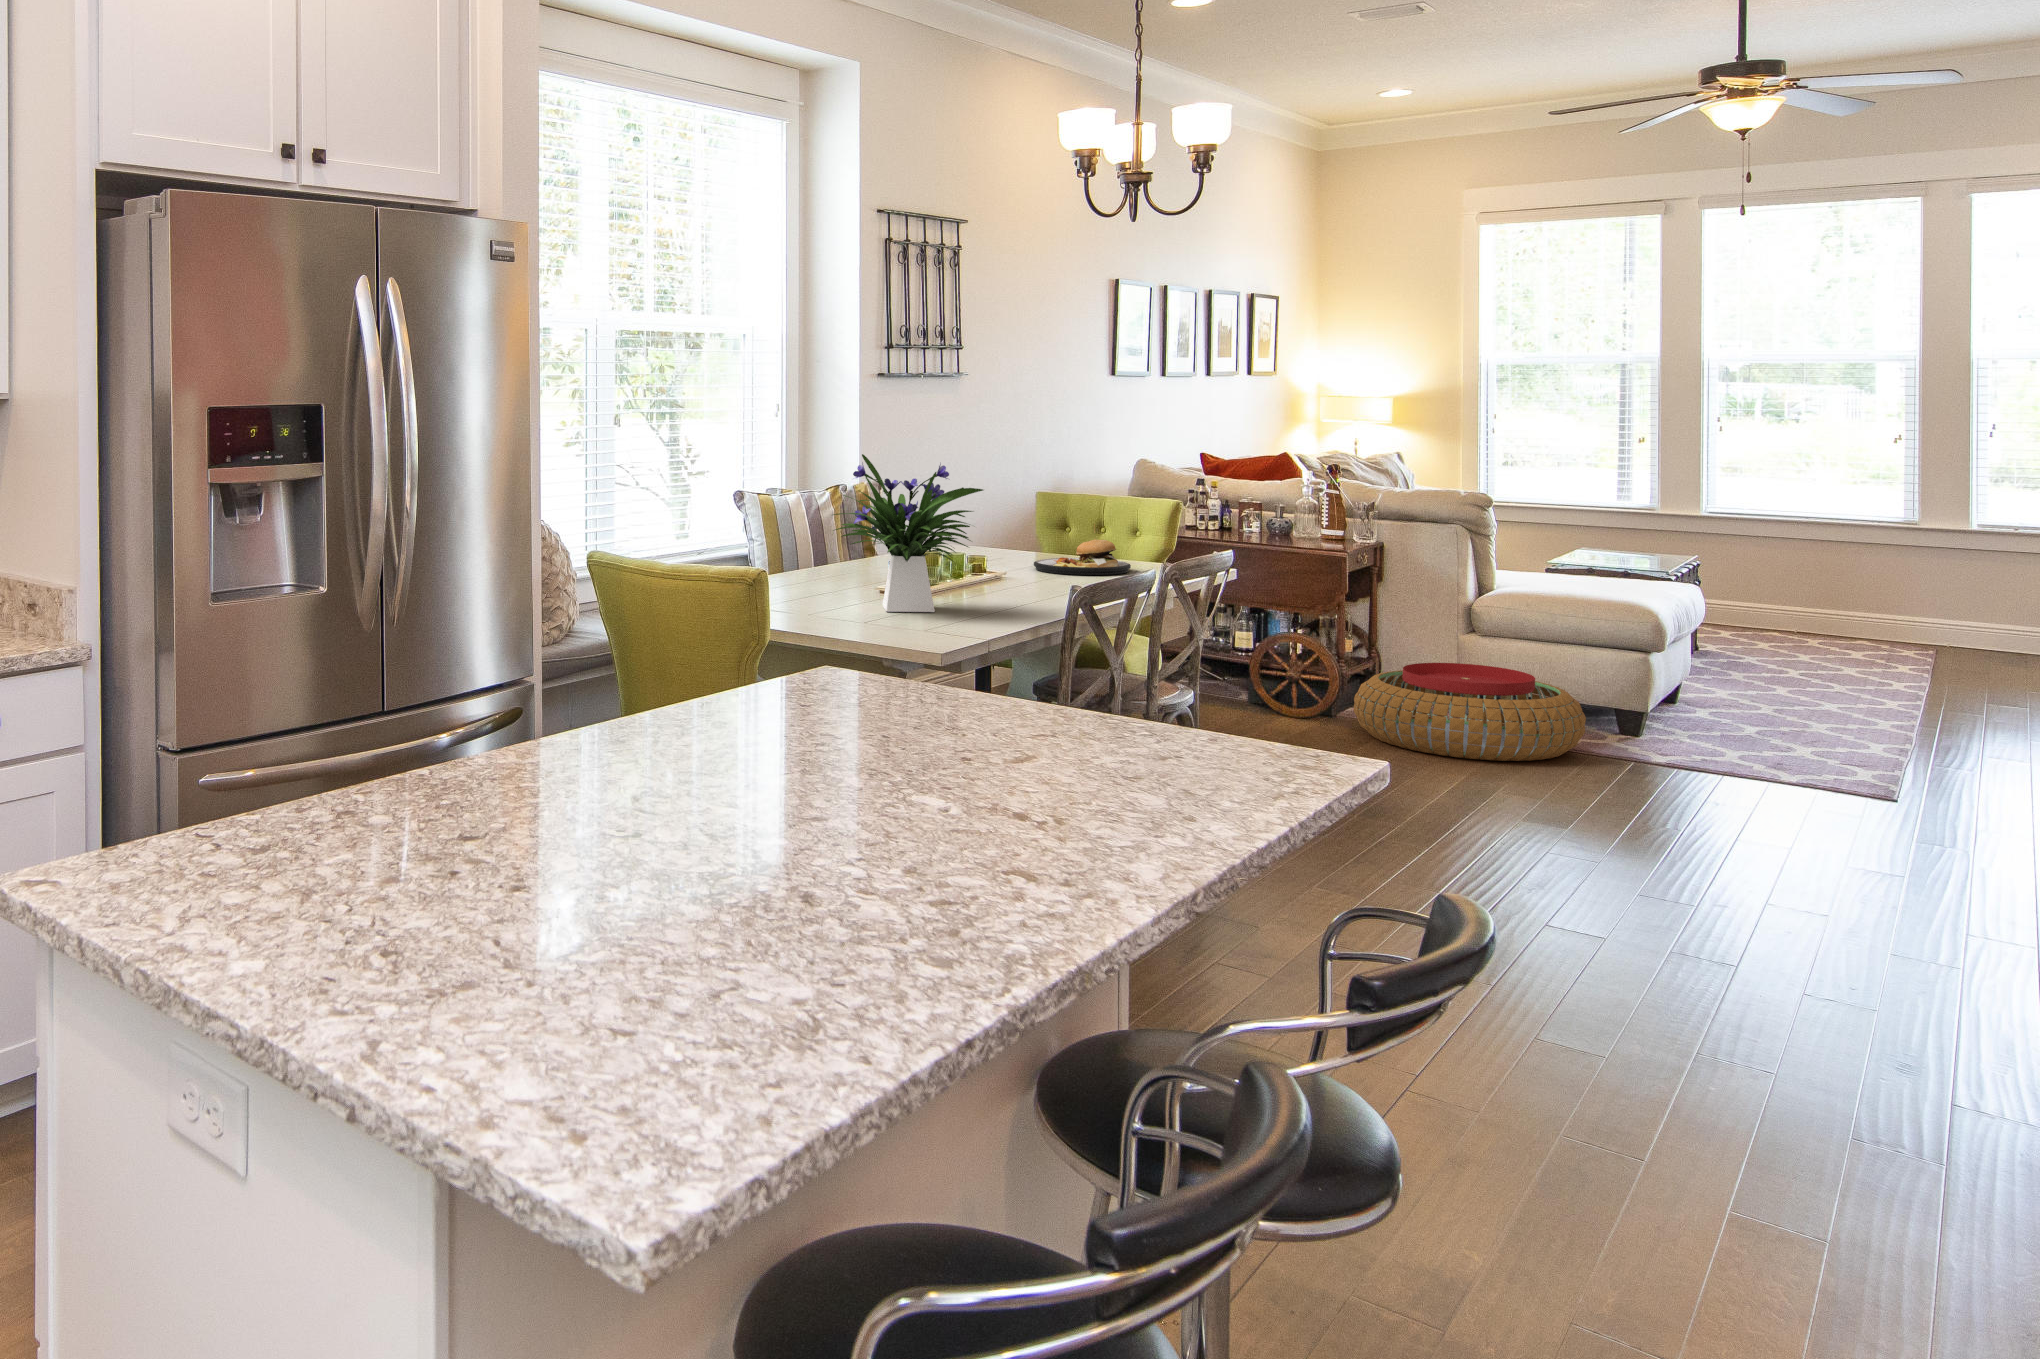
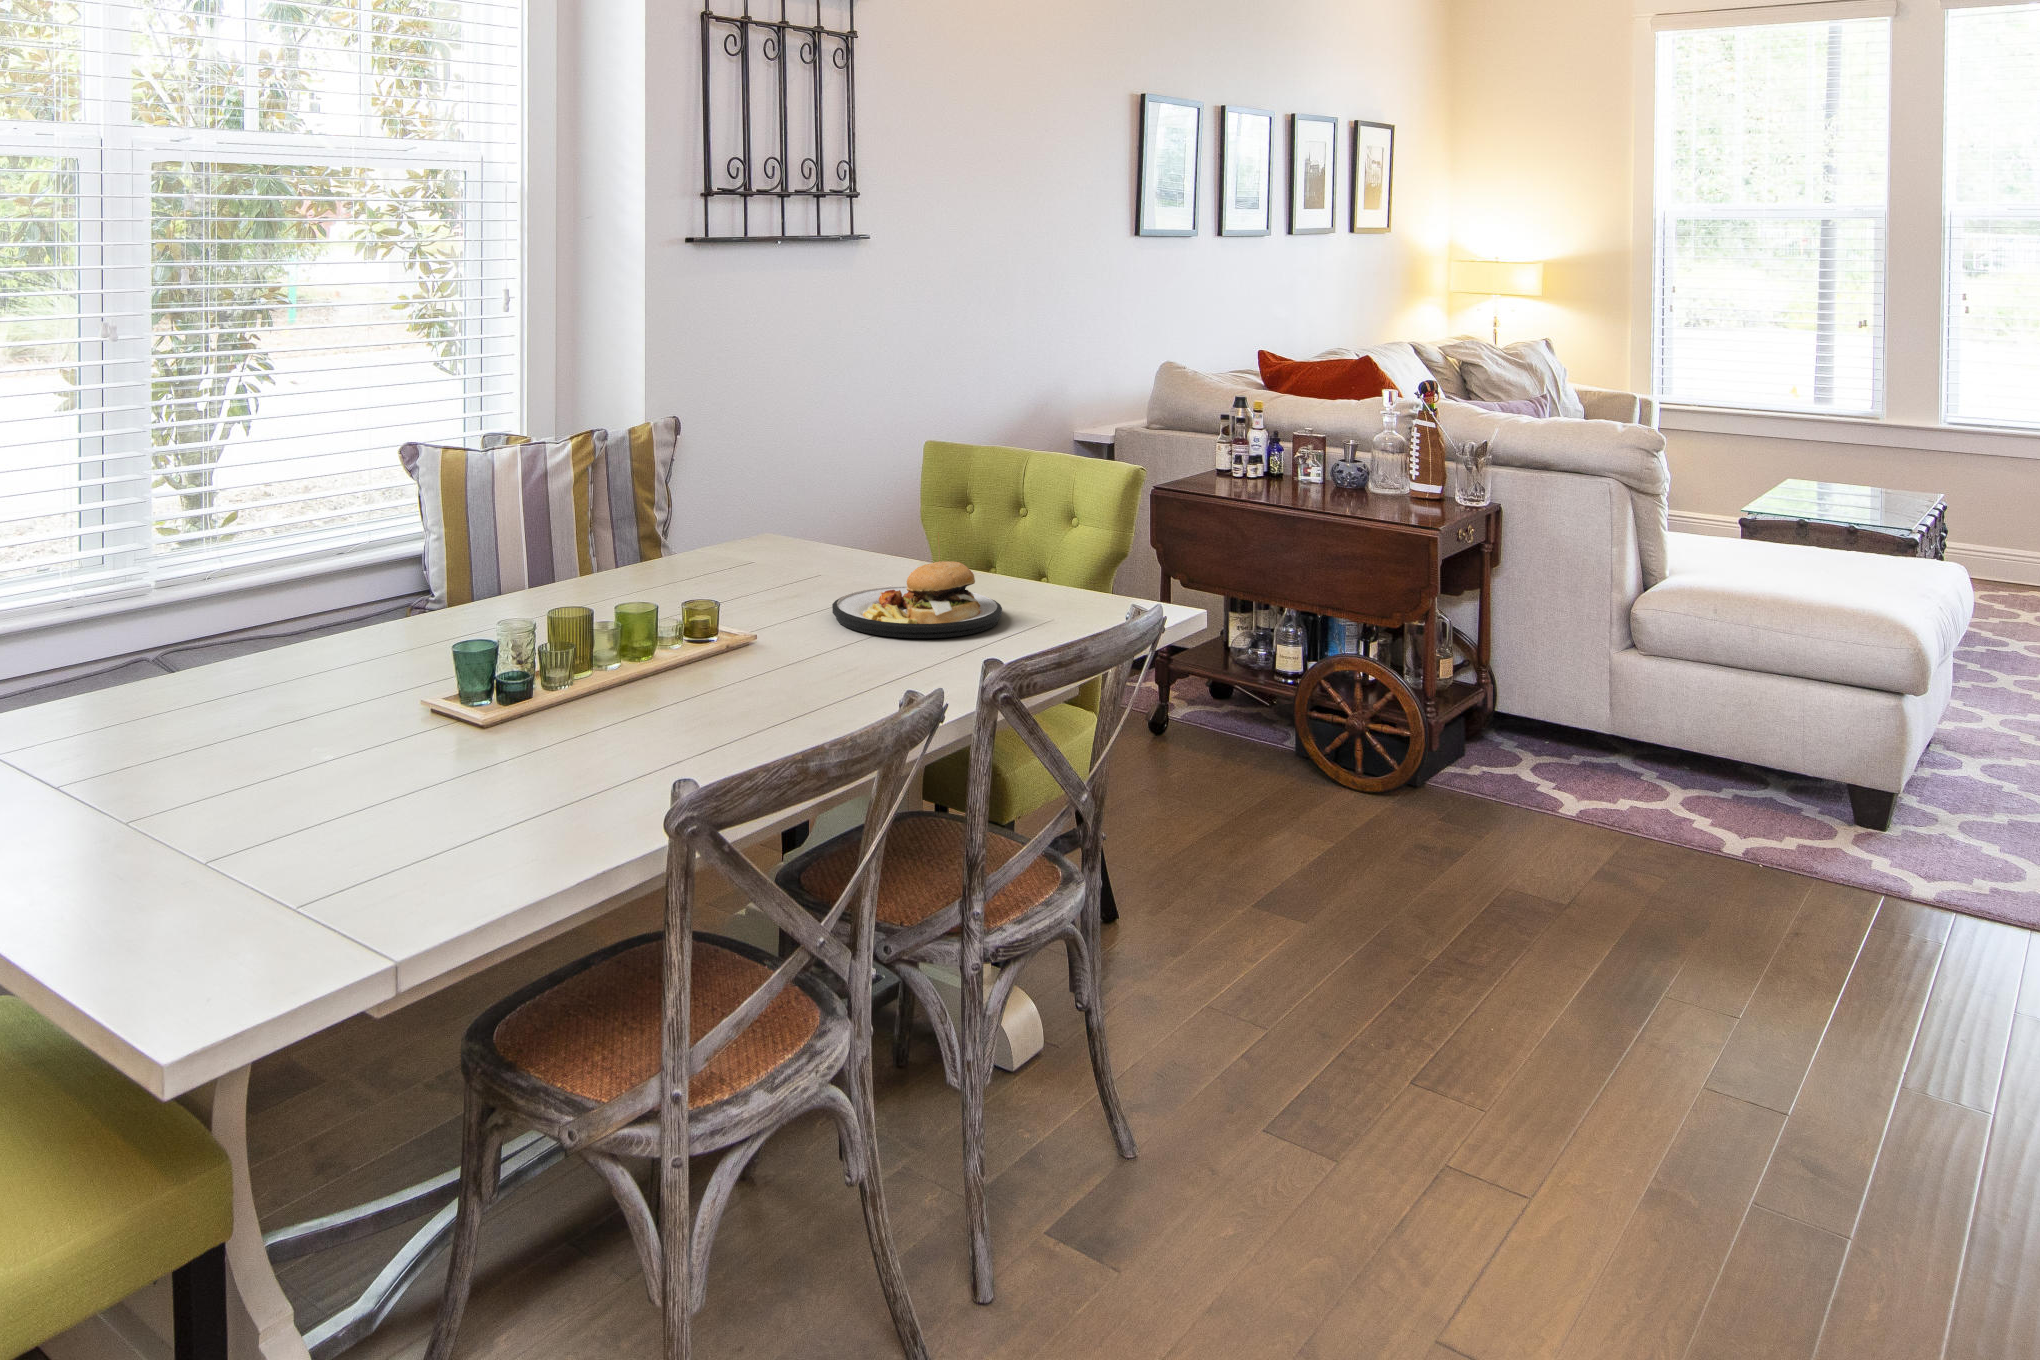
flower arrangement: present [833,454,983,612] -> none [195,449,550,809]
pouf: present [1354,663,1586,761] -> none [1447,712,1808,907]

